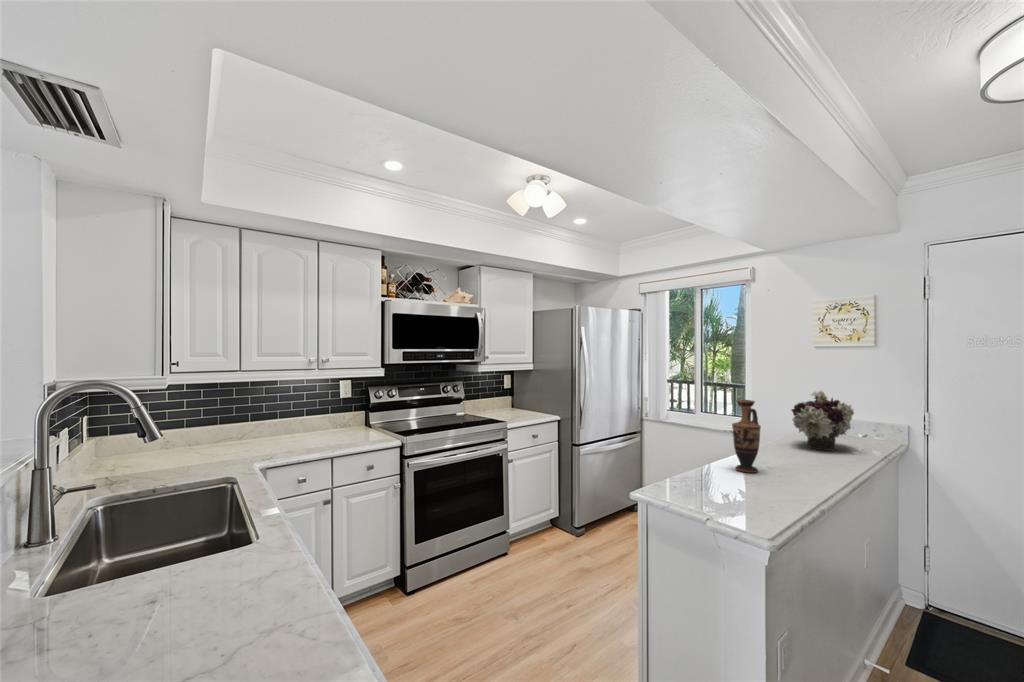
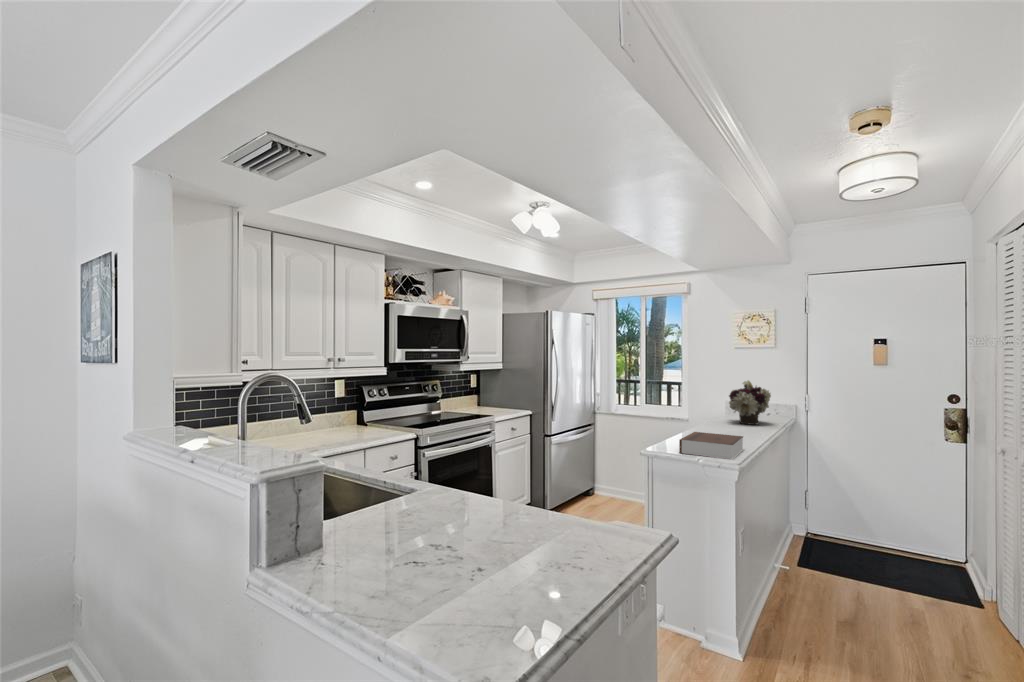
vase: present [732,400,761,473] -> none [702,386,722,438]
book: none [670,465,779,520] -> present [679,432,744,459]

